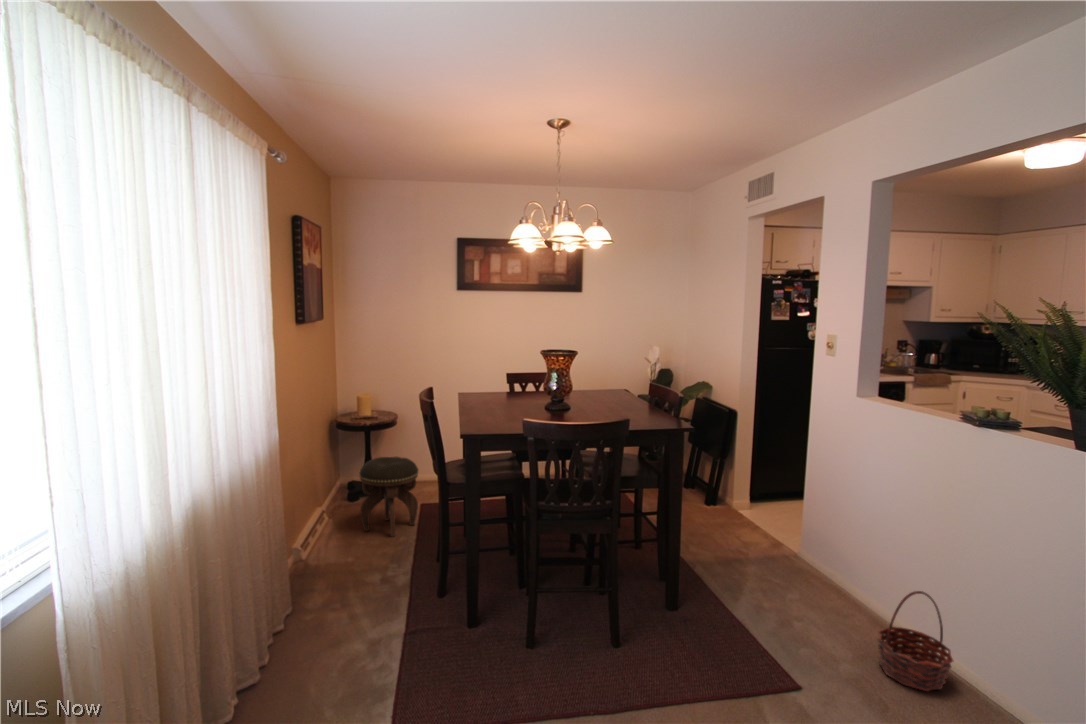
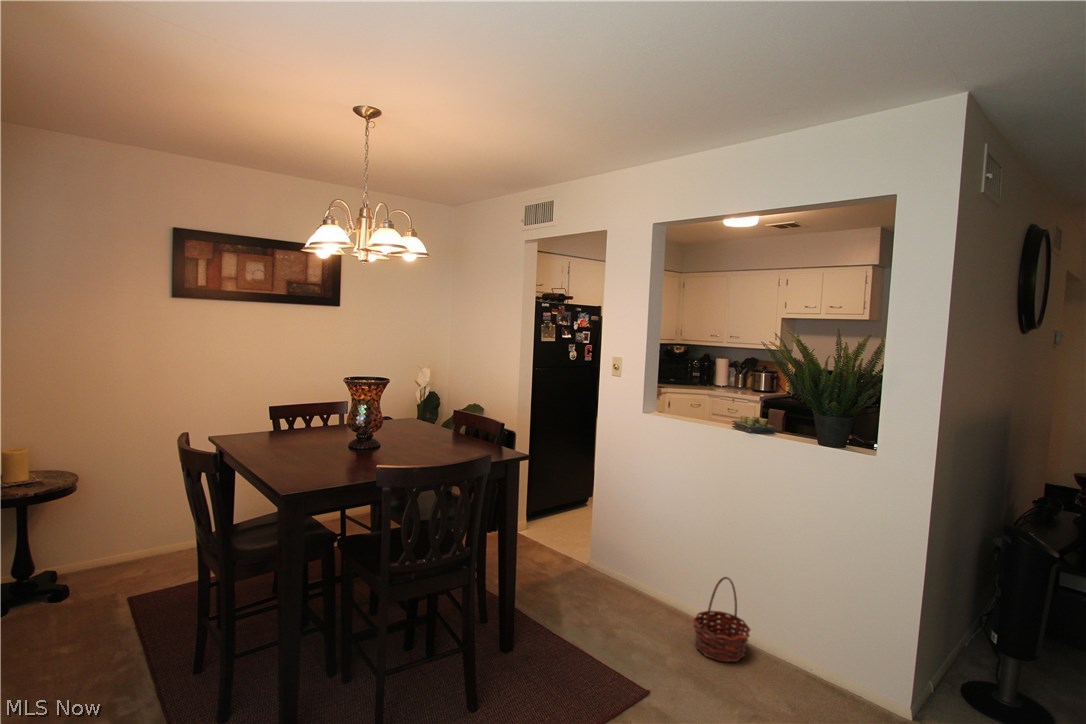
footstool: present [360,457,418,537] -> none [35,535,141,658]

